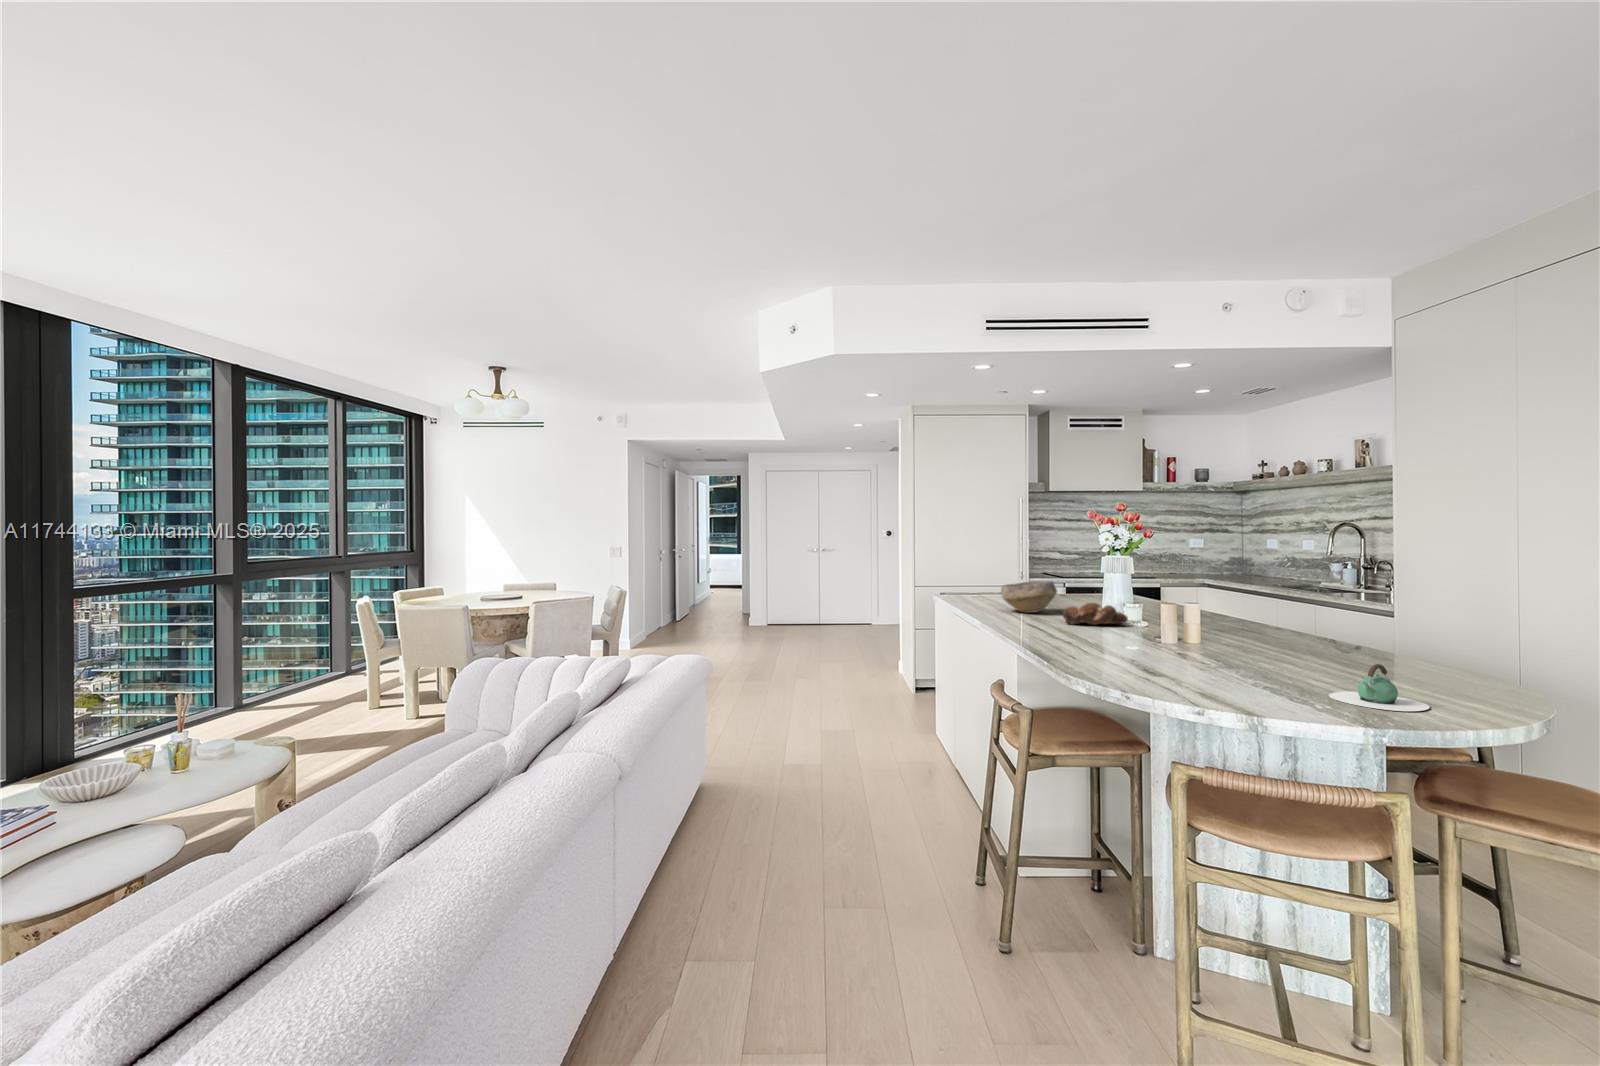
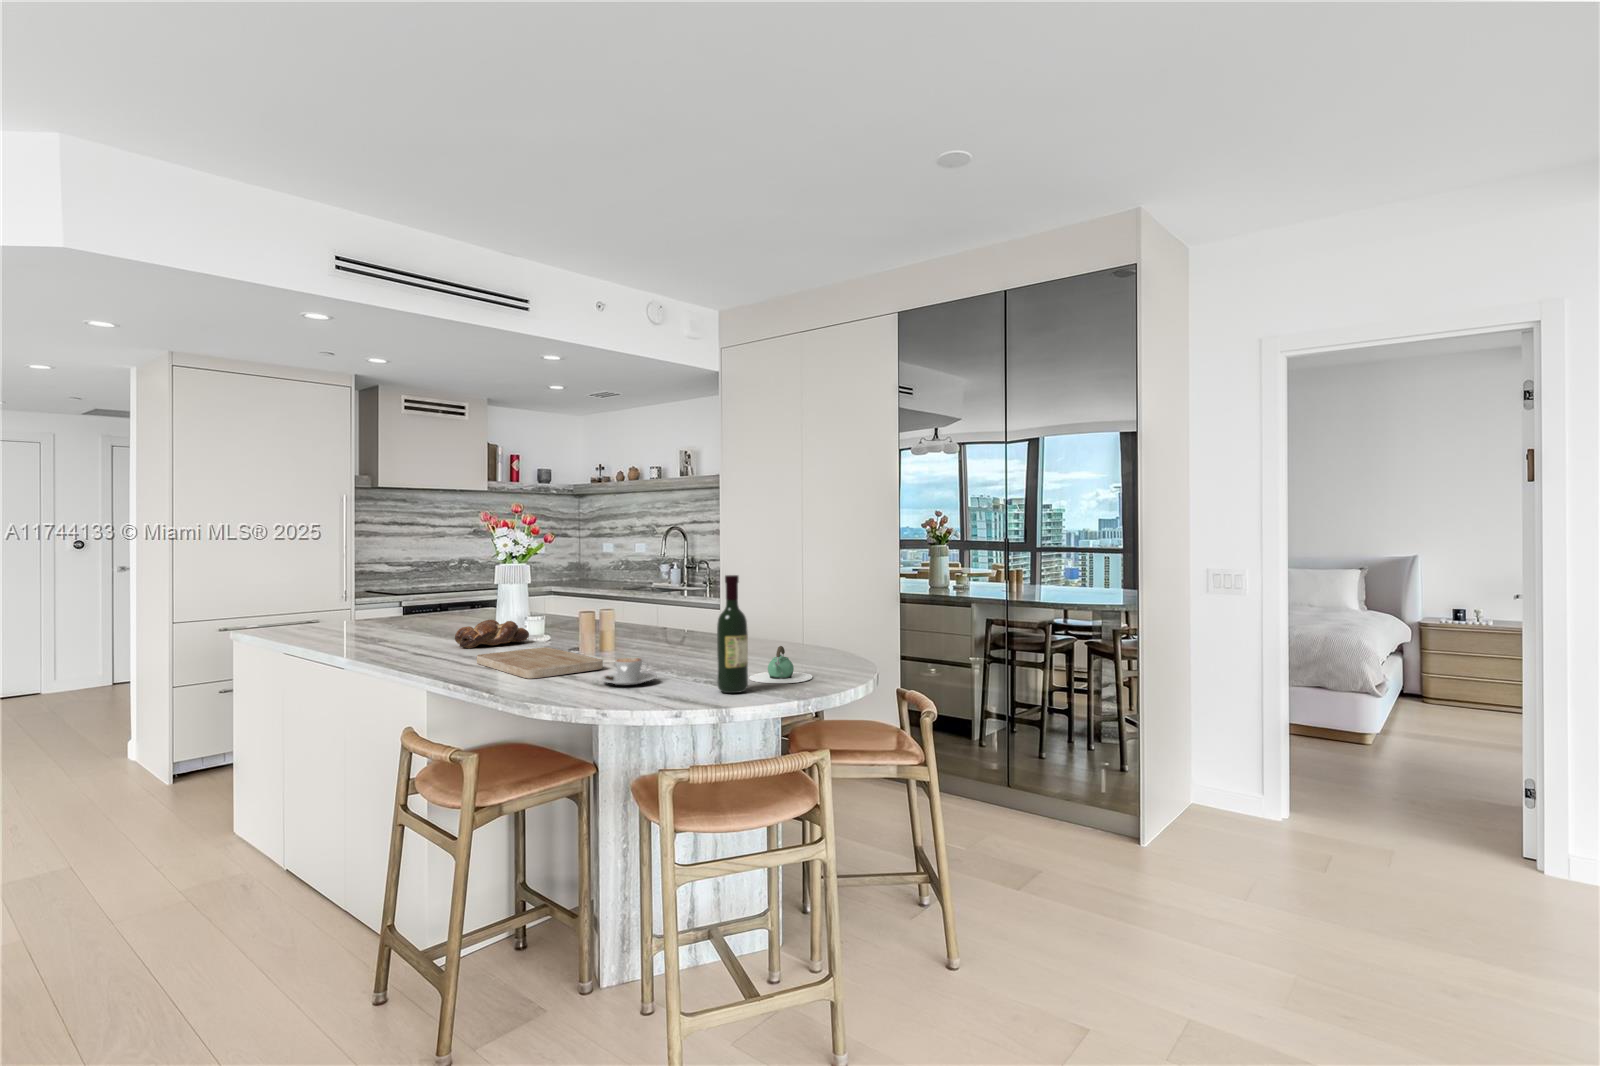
wine bottle: none [1268,577,1309,706] -> present [717,575,748,693]
bowl: present [1001,581,1057,613] -> none [361,598,437,641]
cutting board: none [1064,630,1168,658] -> present [477,647,603,679]
coffee cup: none [1149,650,1210,677] -> present [601,658,657,685]

